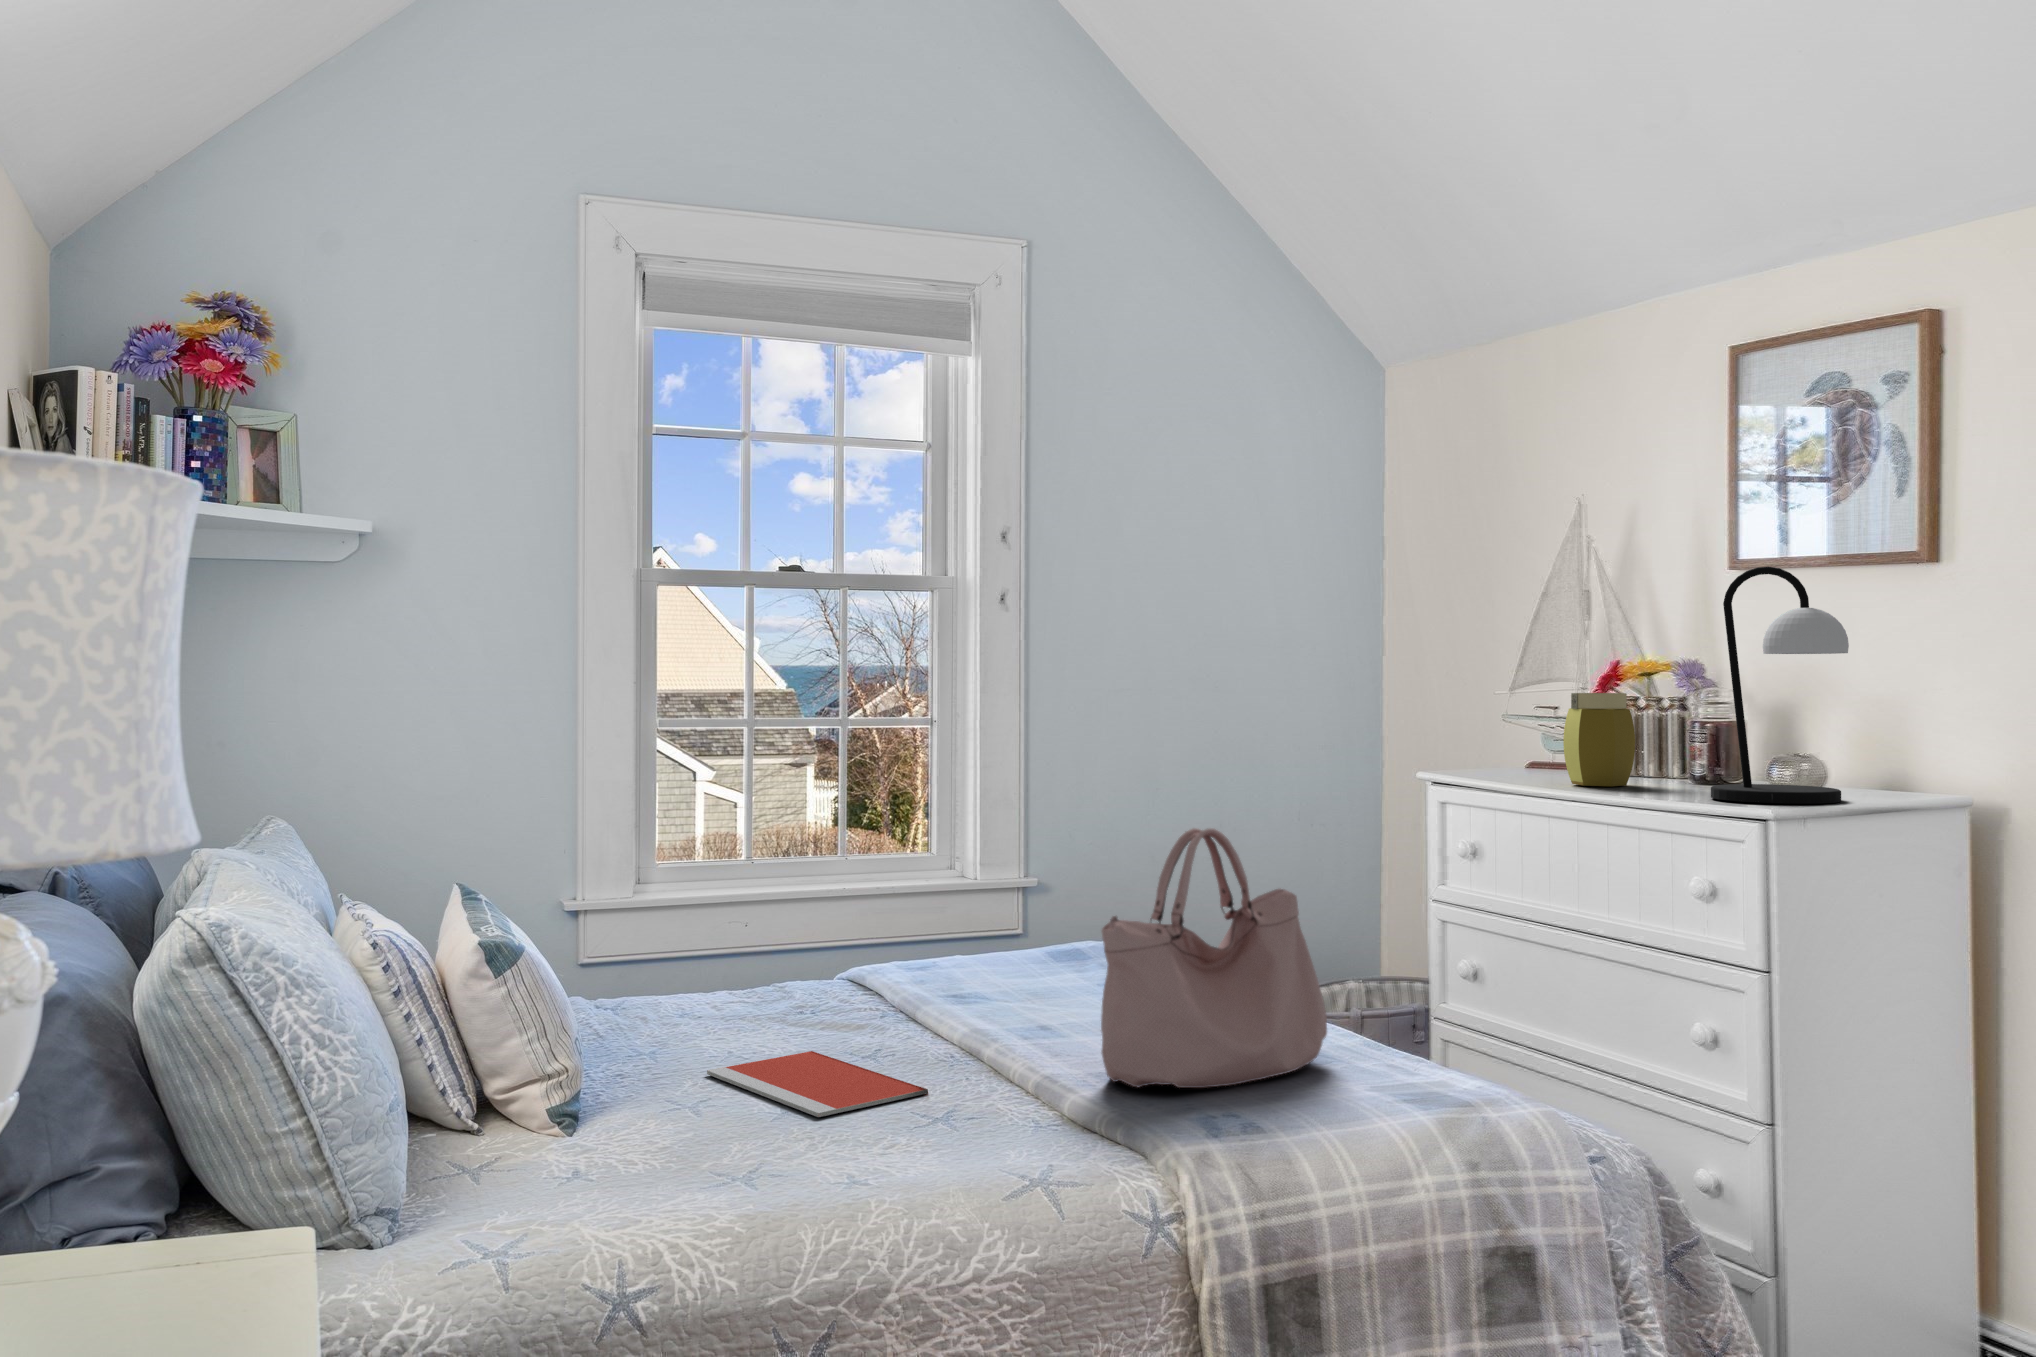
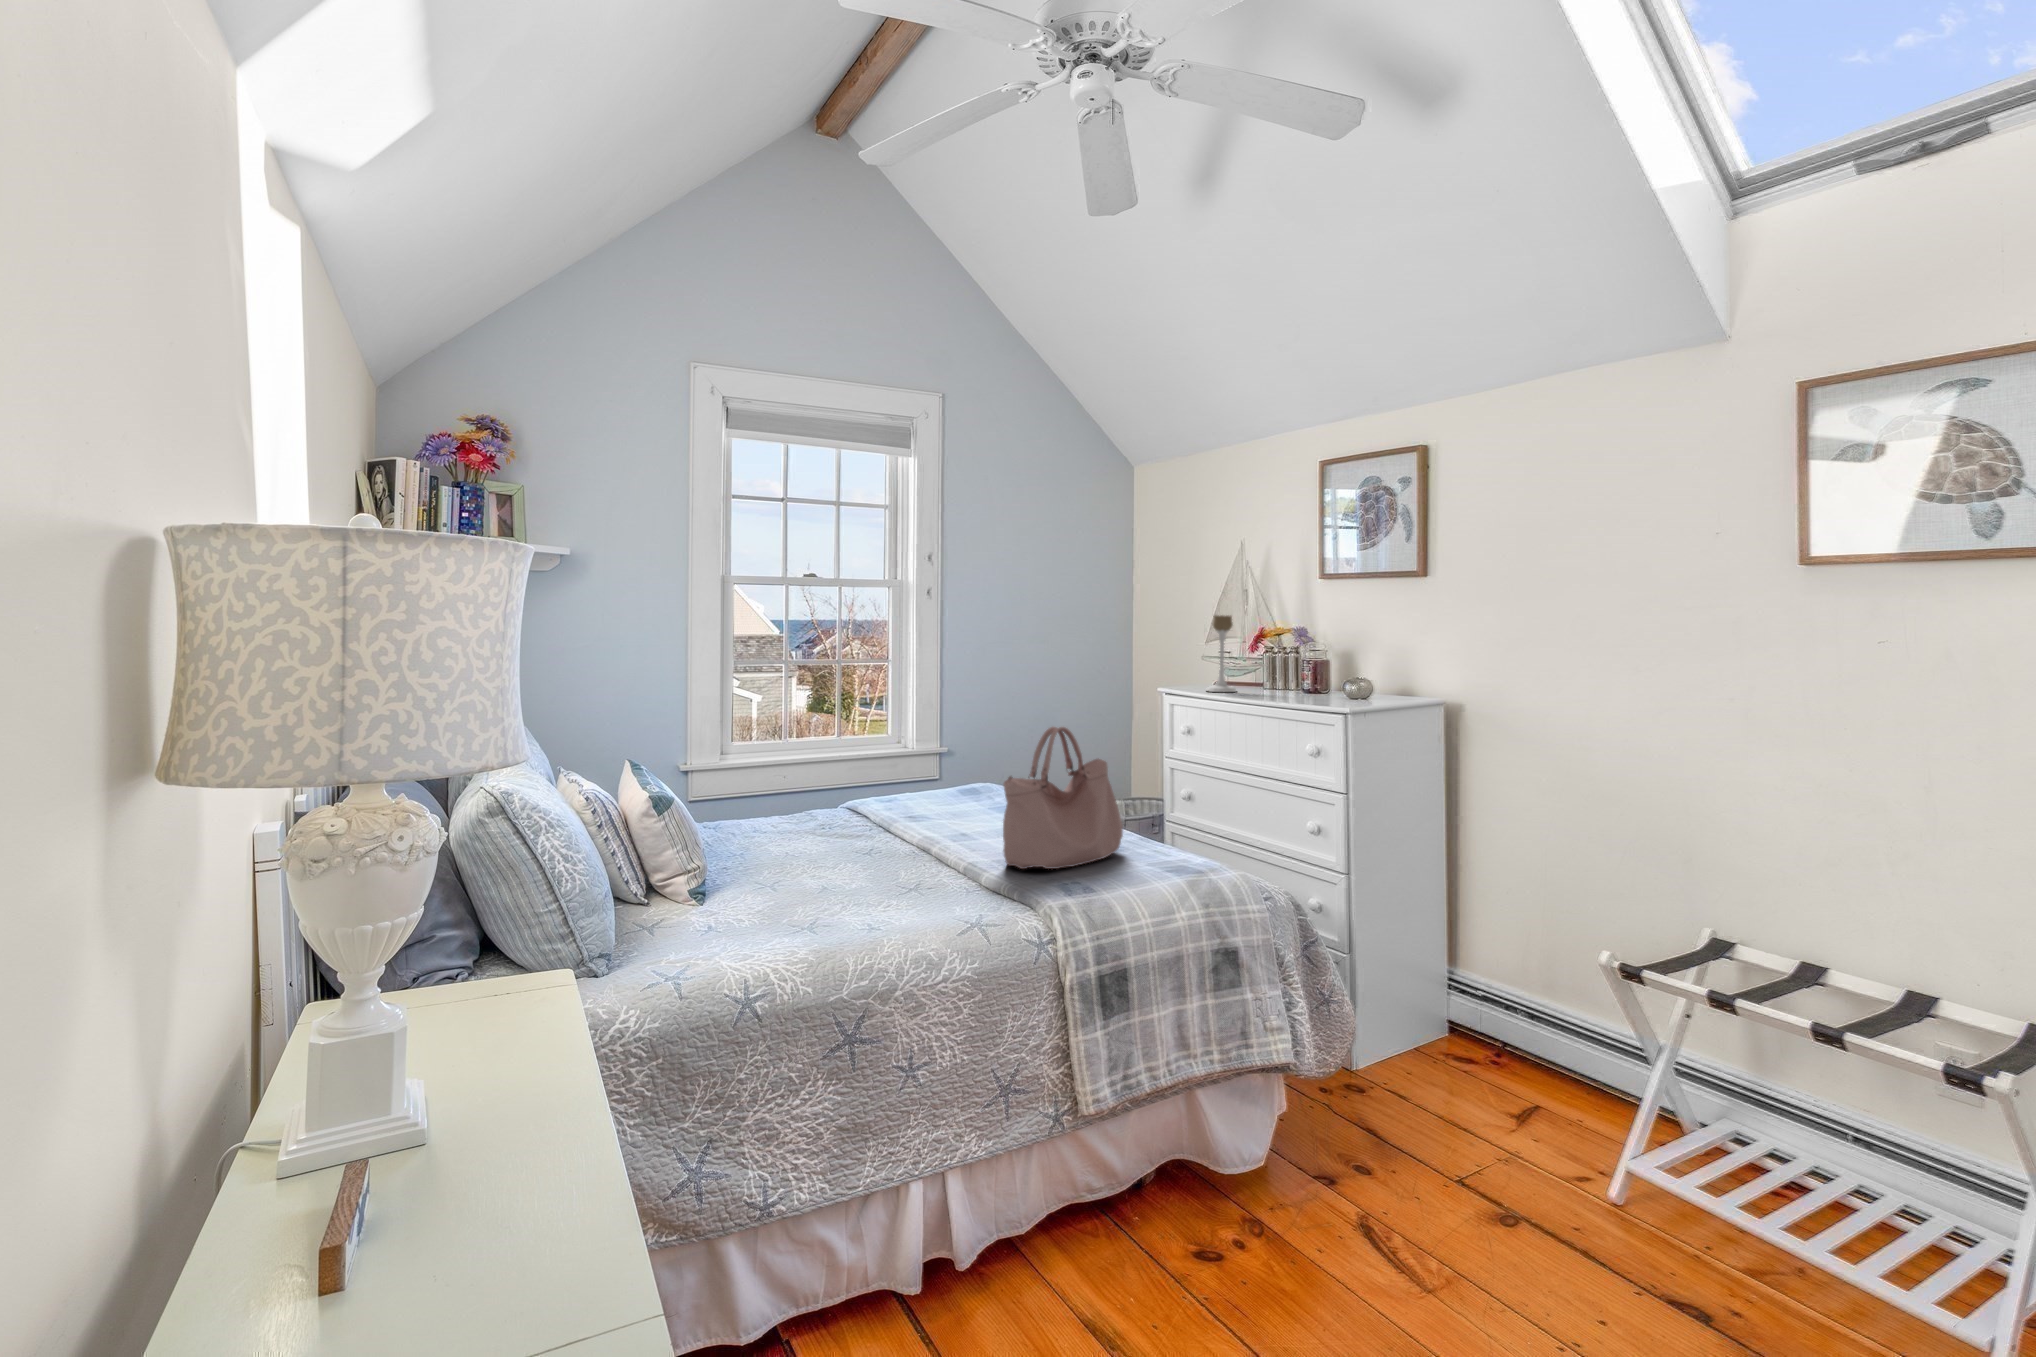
table lamp: present [1711,567,1849,804] -> none [1318,582,1391,709]
candle holder: none [1503,636,1563,778] -> present [1206,615,1236,692]
jar: present [1563,693,1635,786] -> none [1240,647,1277,698]
notebook: present [707,1051,928,1117] -> none [777,851,906,891]

